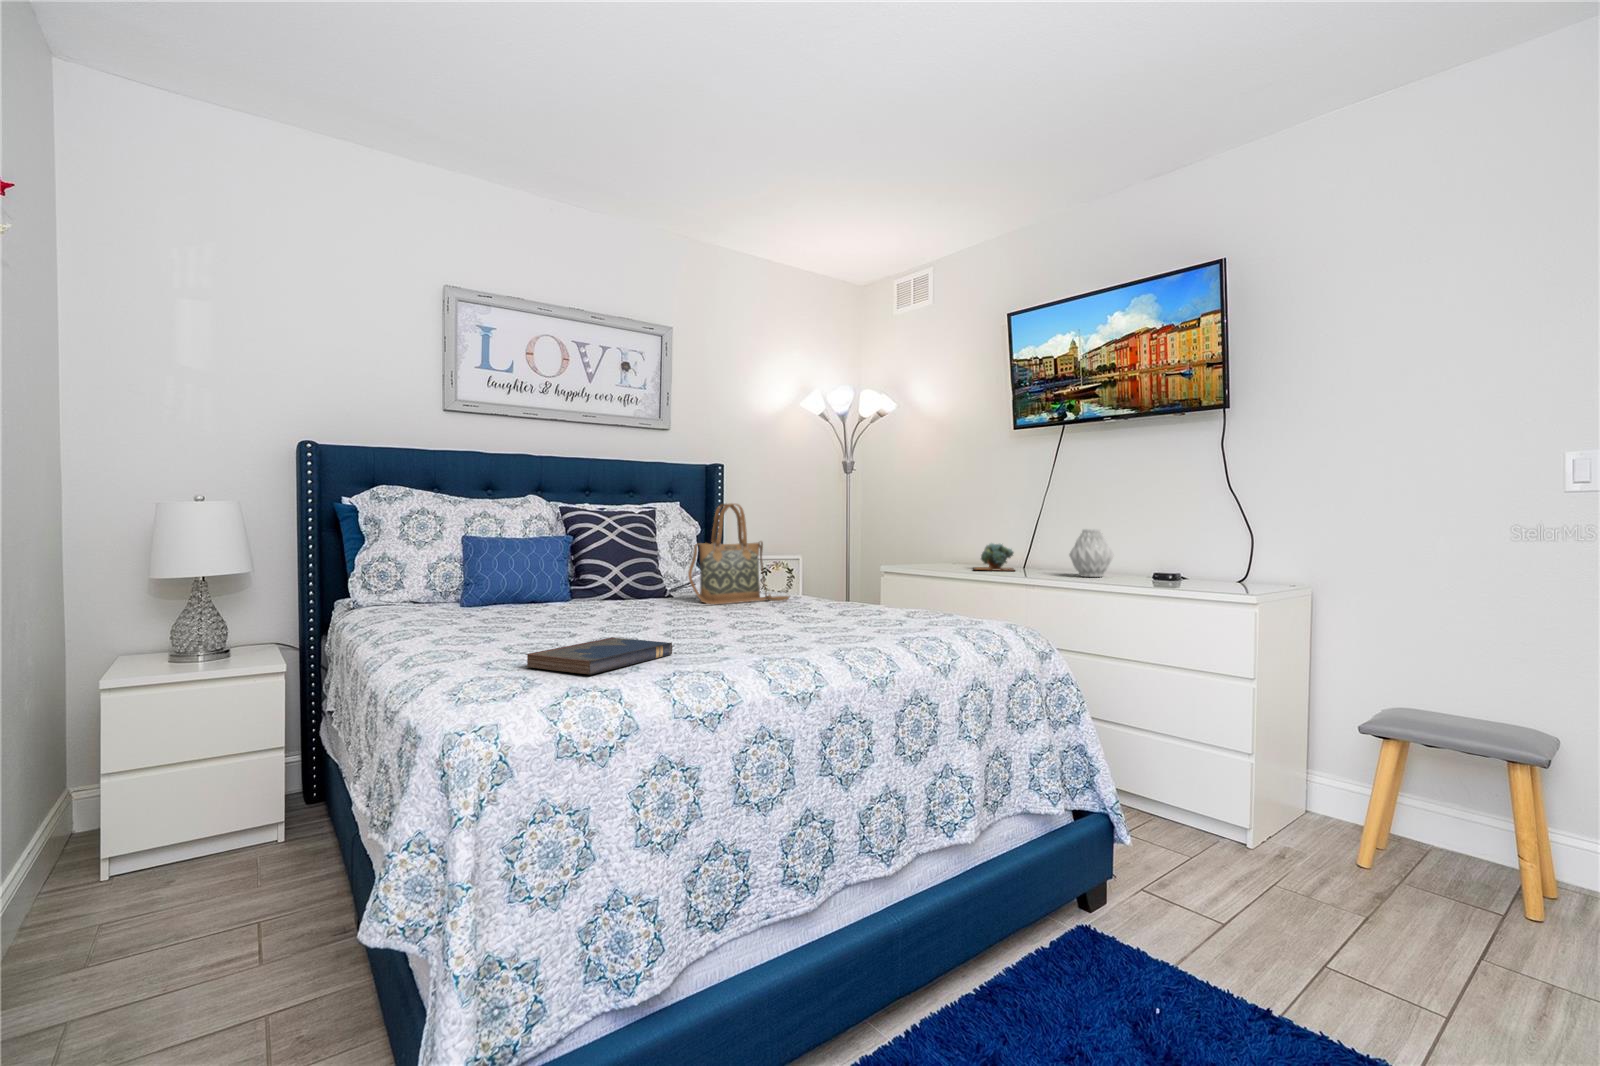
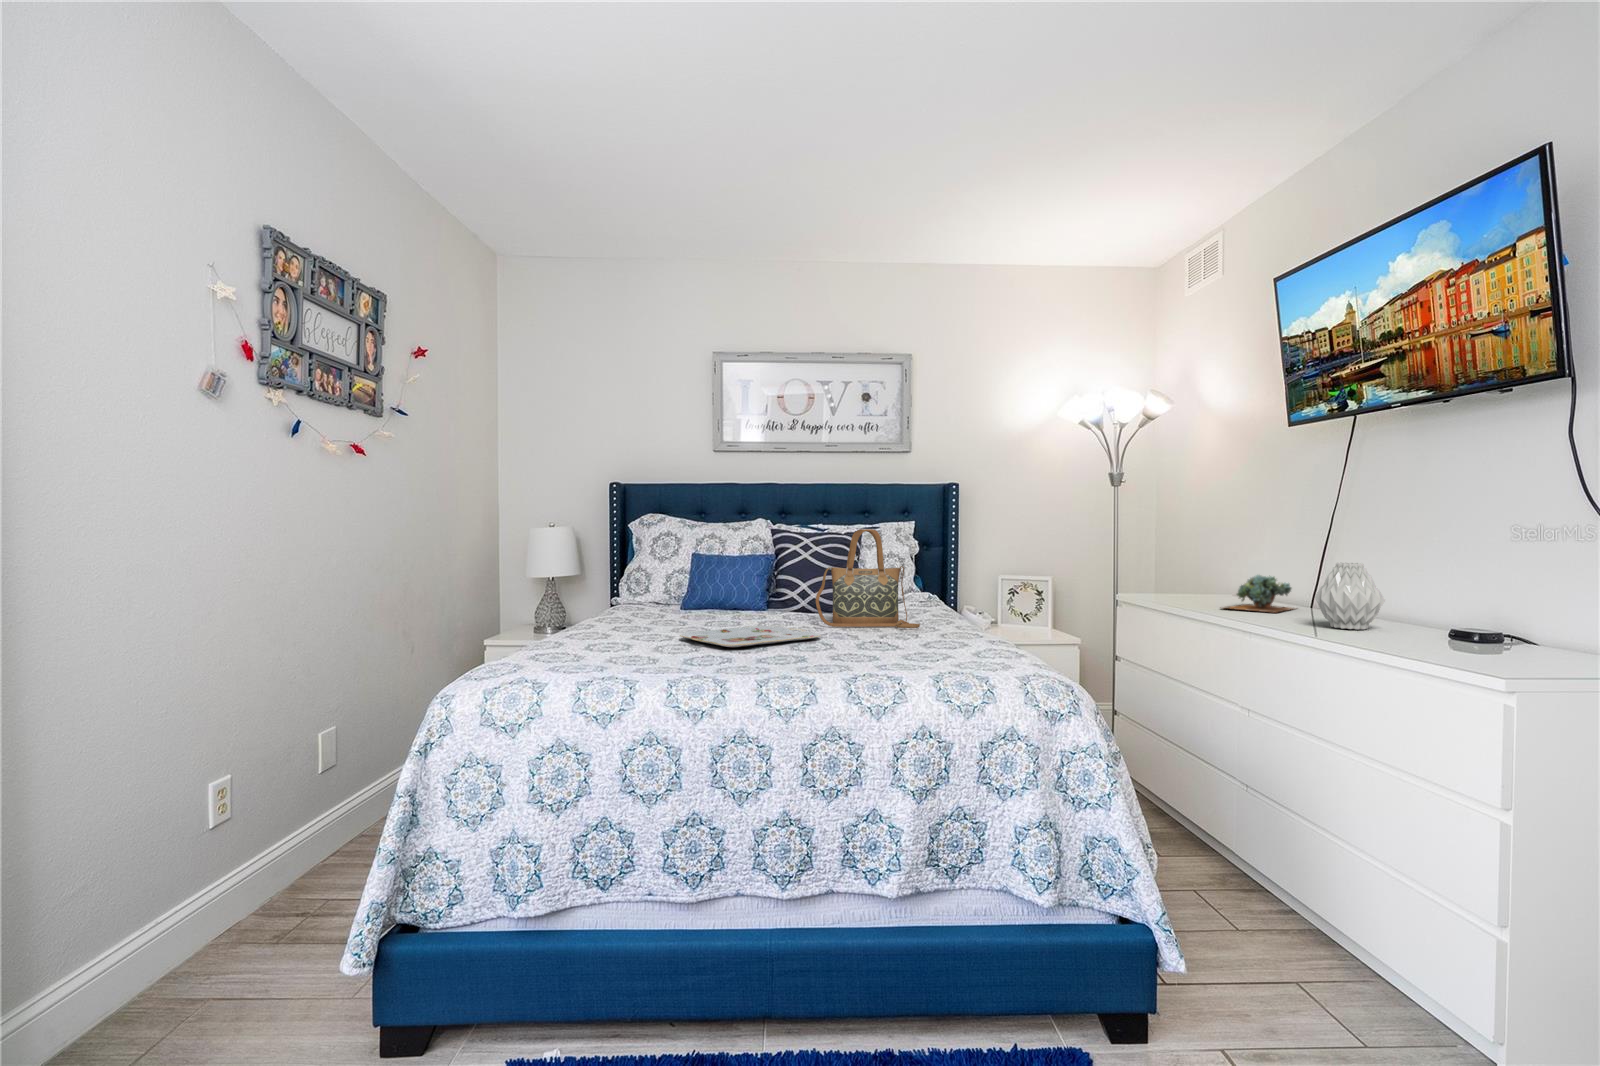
serving tray: none [597,608,744,630] -> present [680,626,821,648]
hardcover book: present [526,638,672,675] -> none [543,647,654,673]

